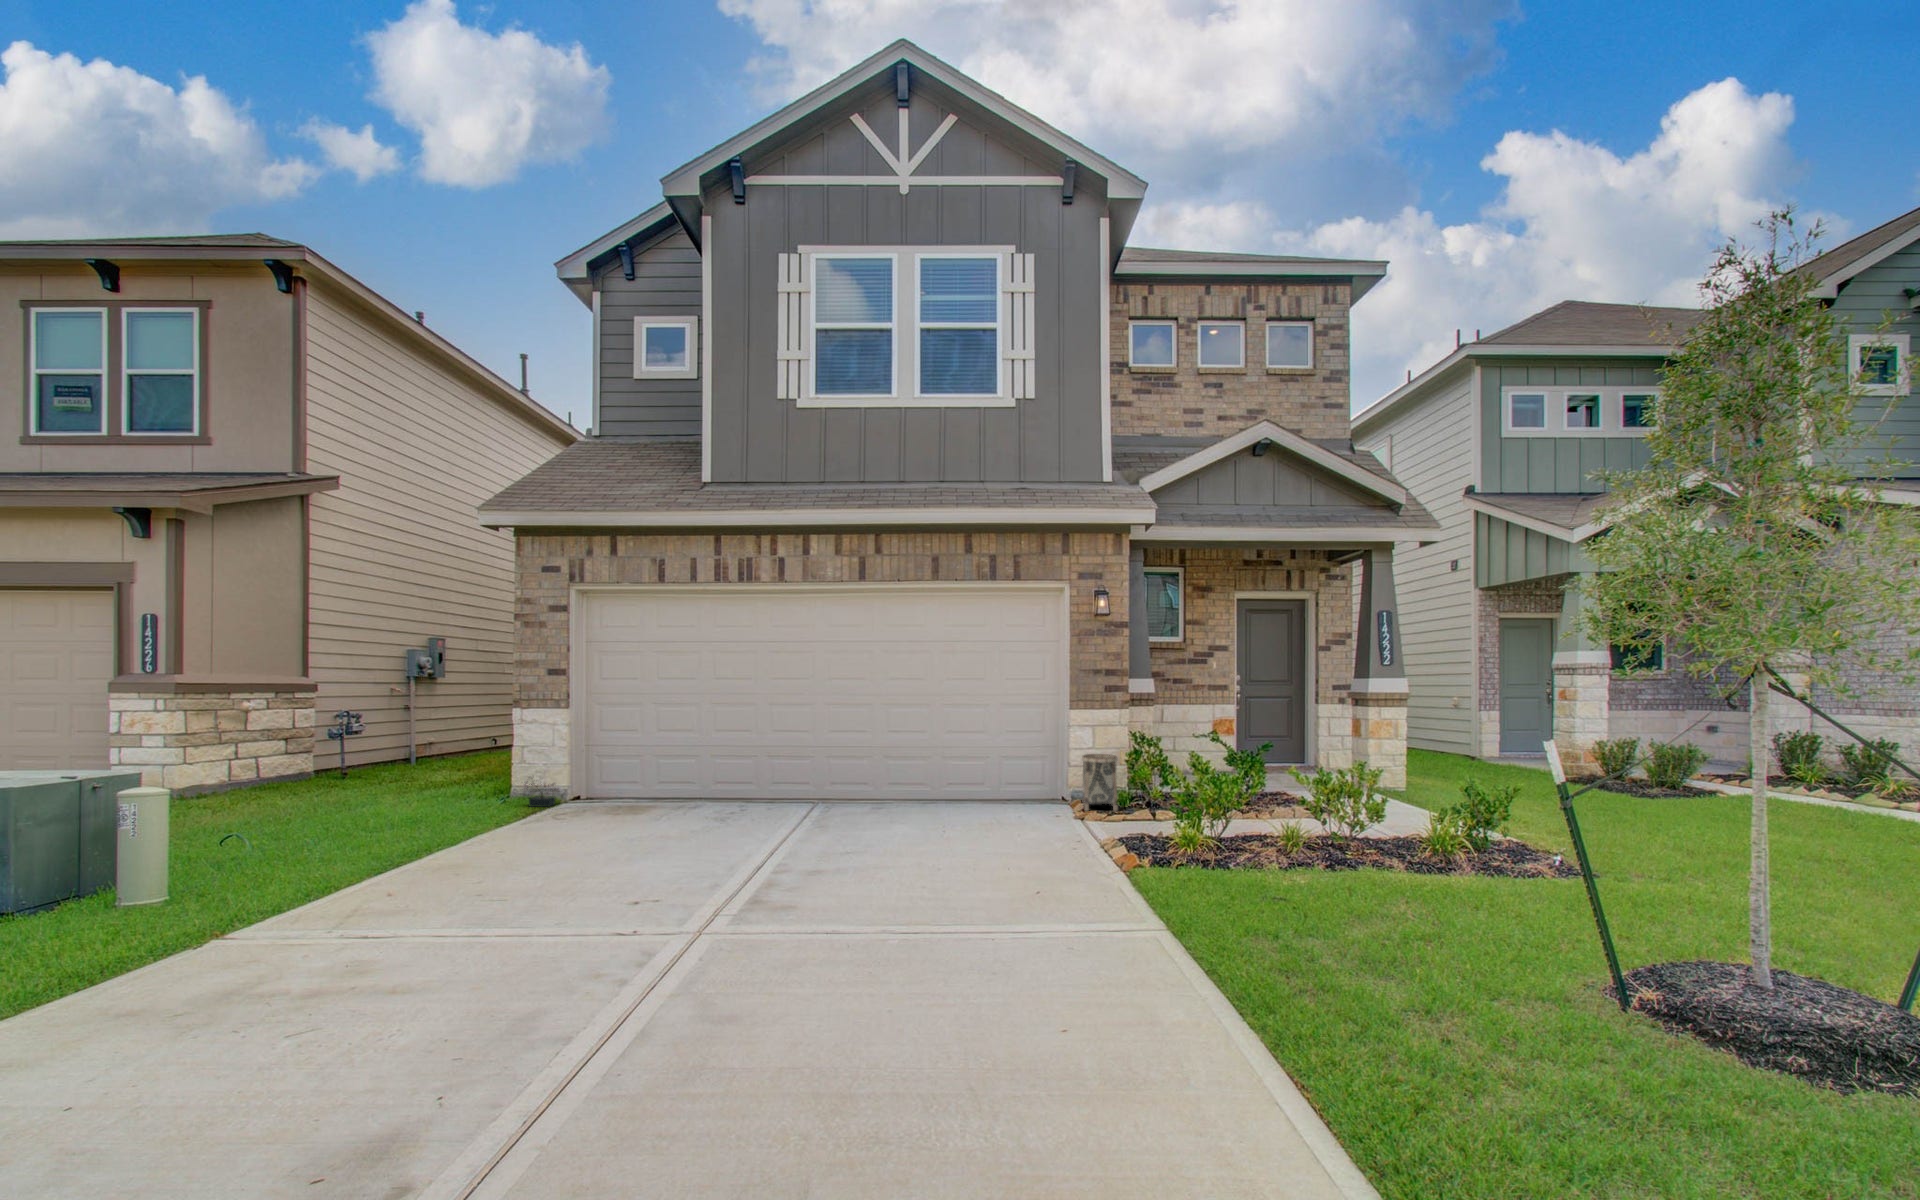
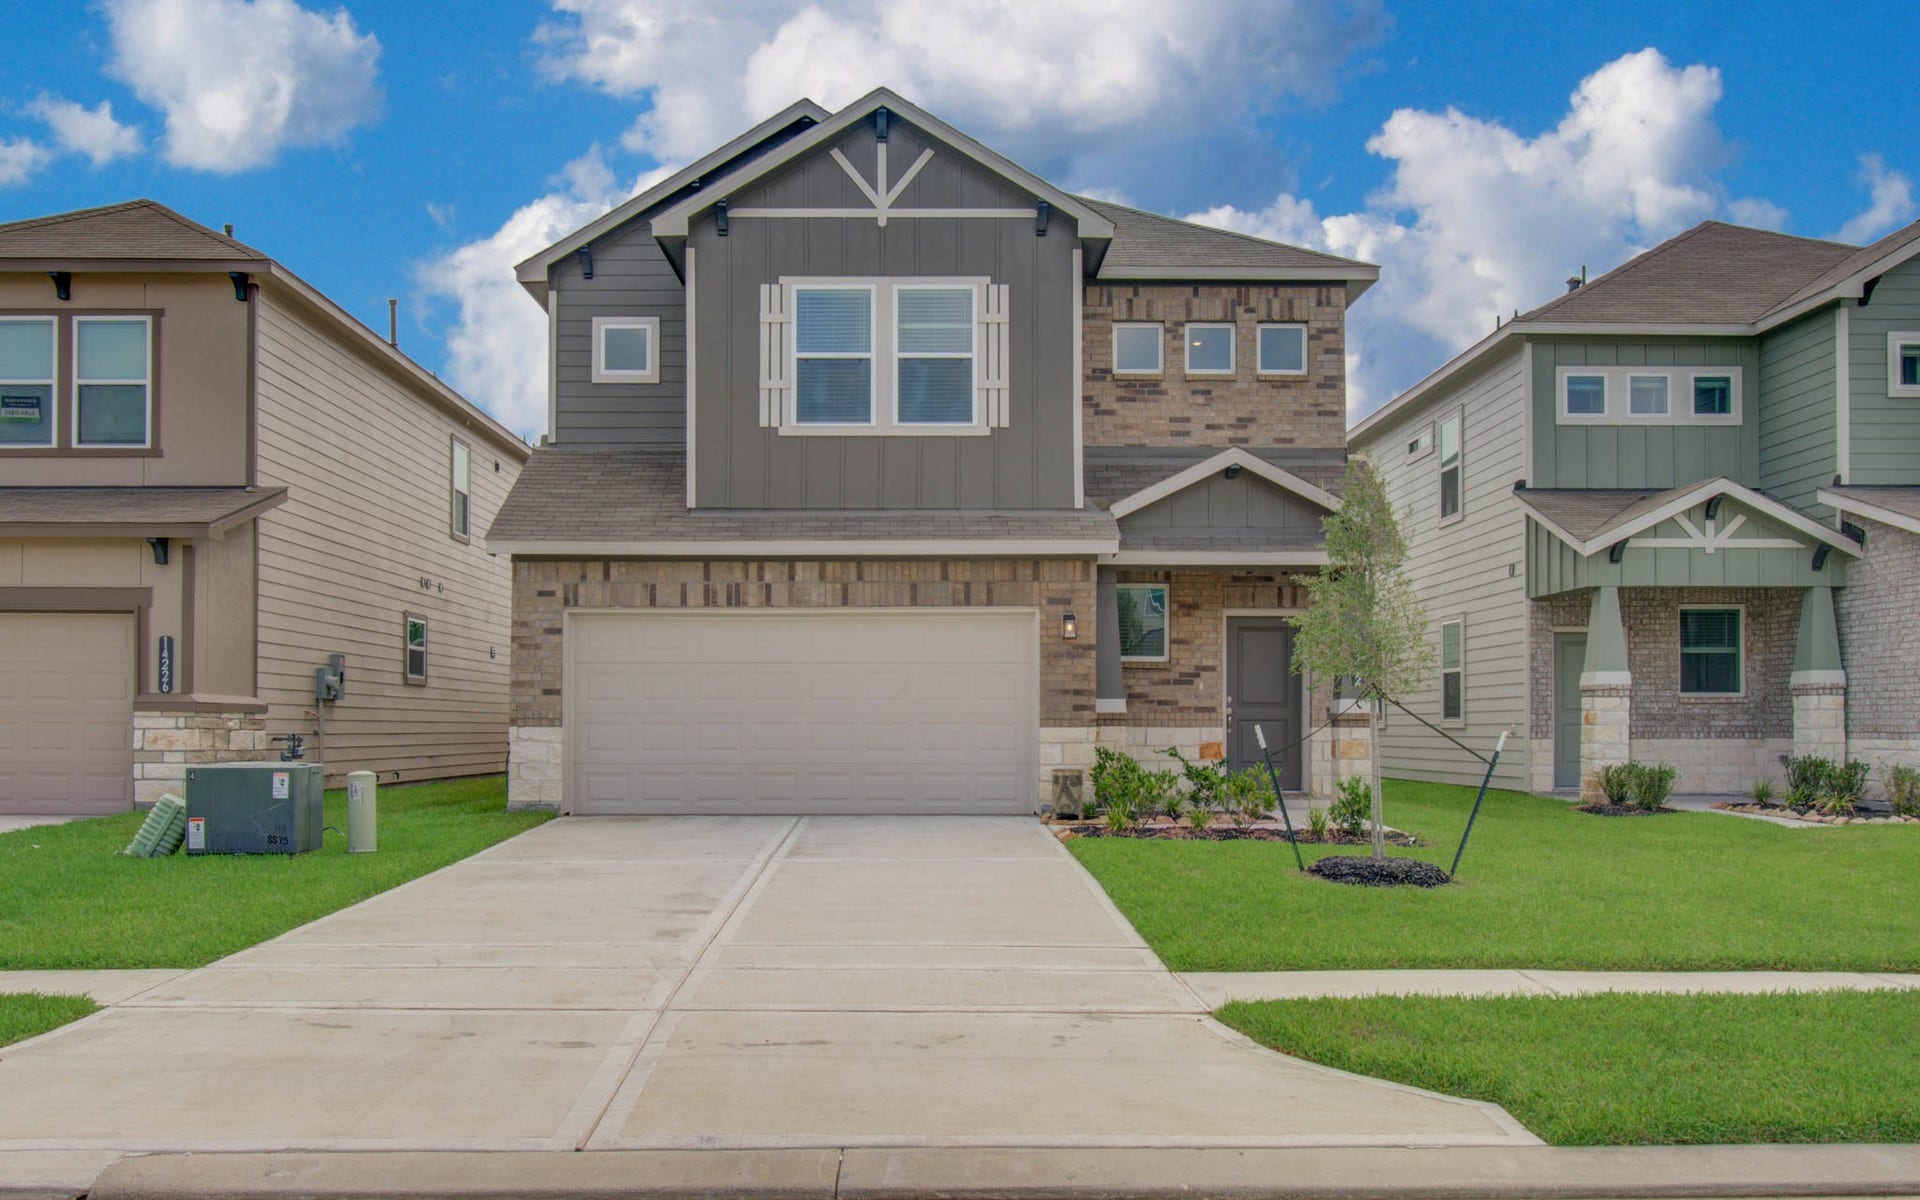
decorative plant: present [523,777,558,807] -> none [523,790,557,819]

